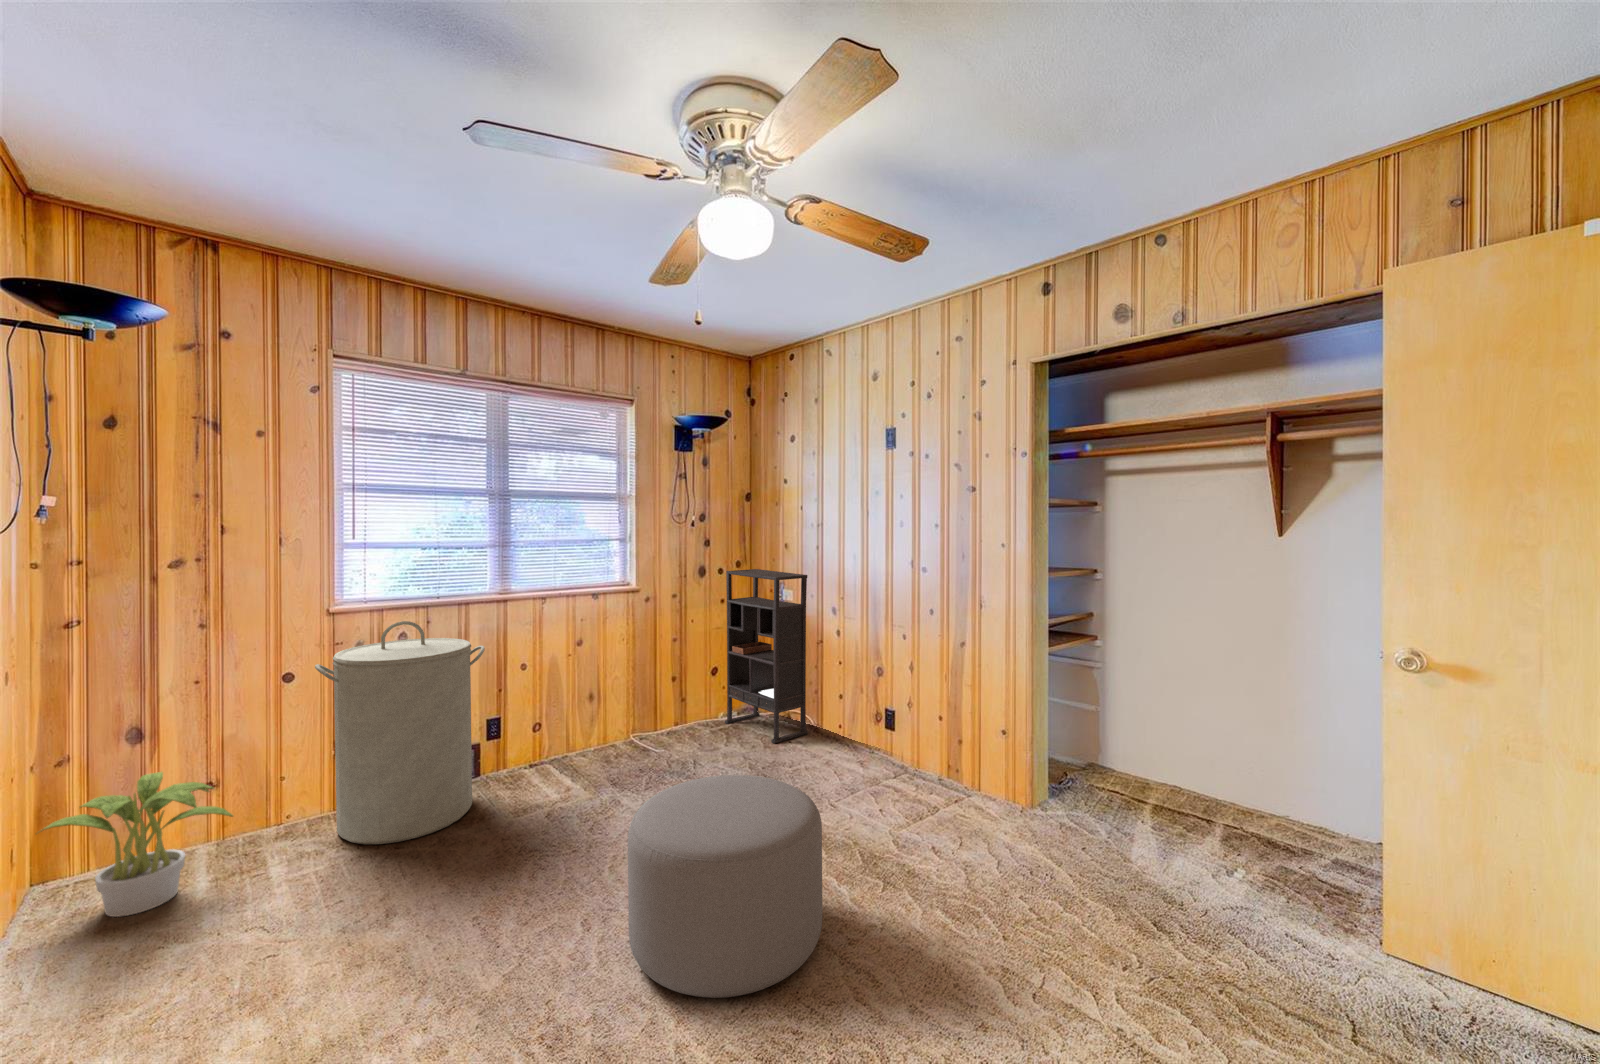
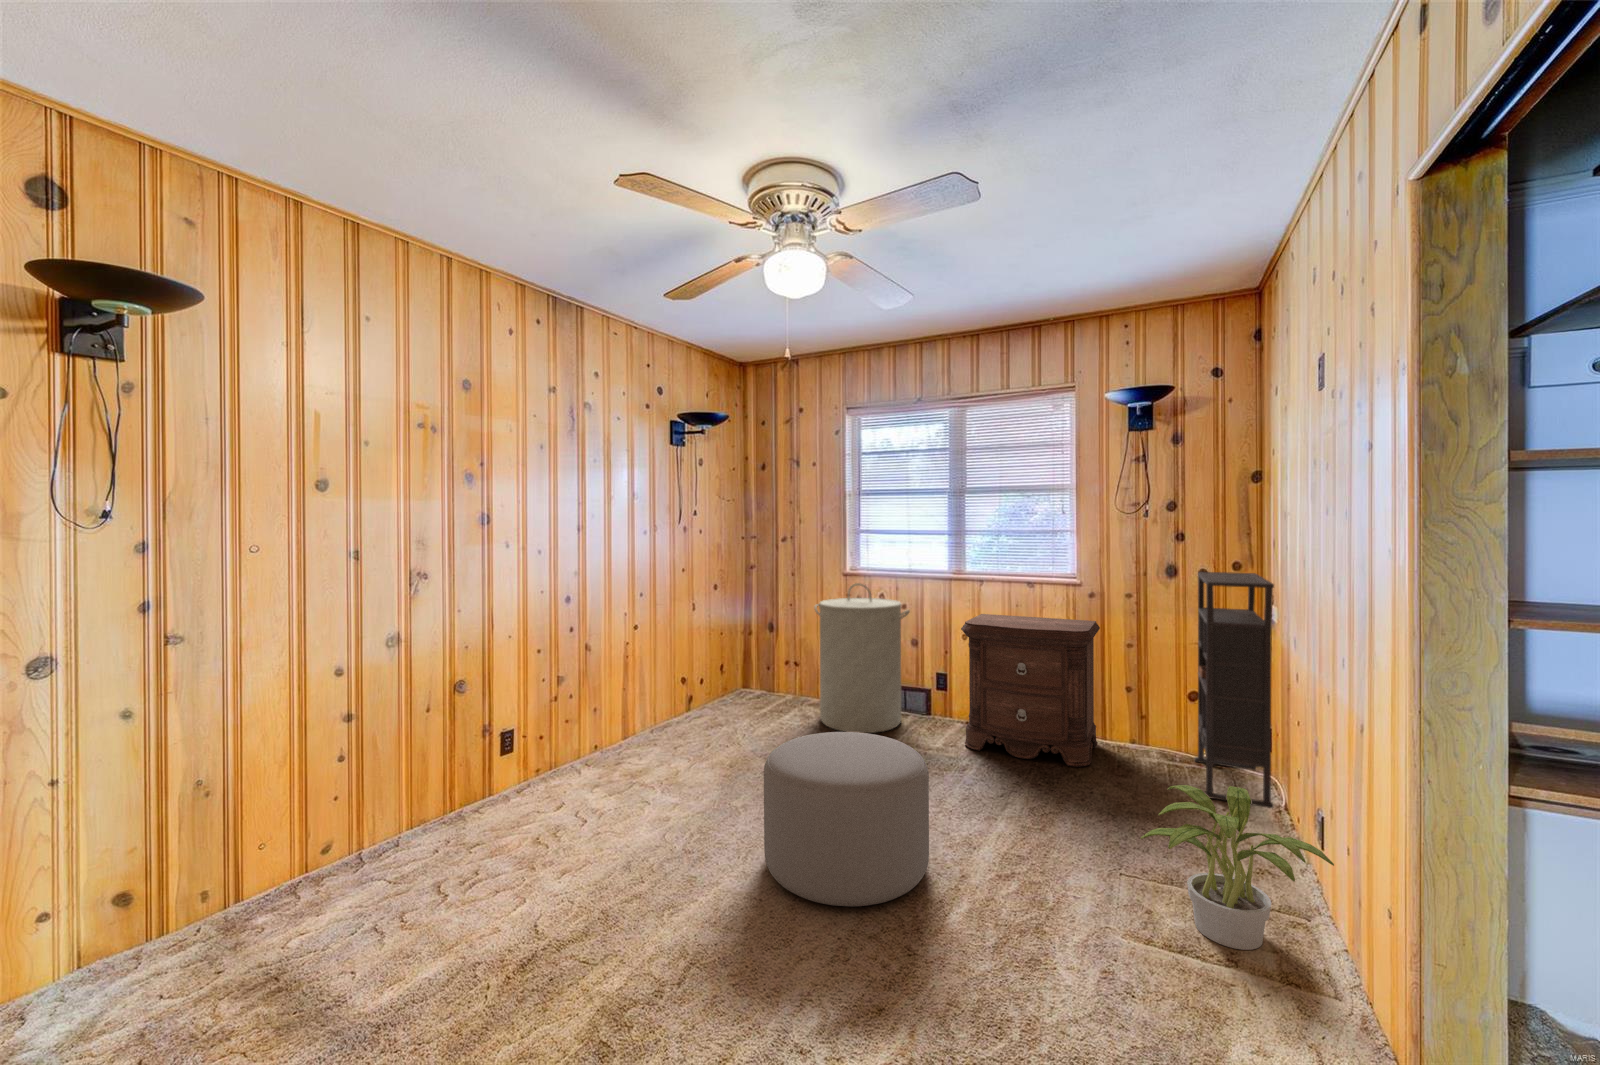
nightstand: none [545,624,691,785] -> present [961,614,1100,767]
potted plant: present [41,772,233,917] -> present [1141,785,1334,950]

